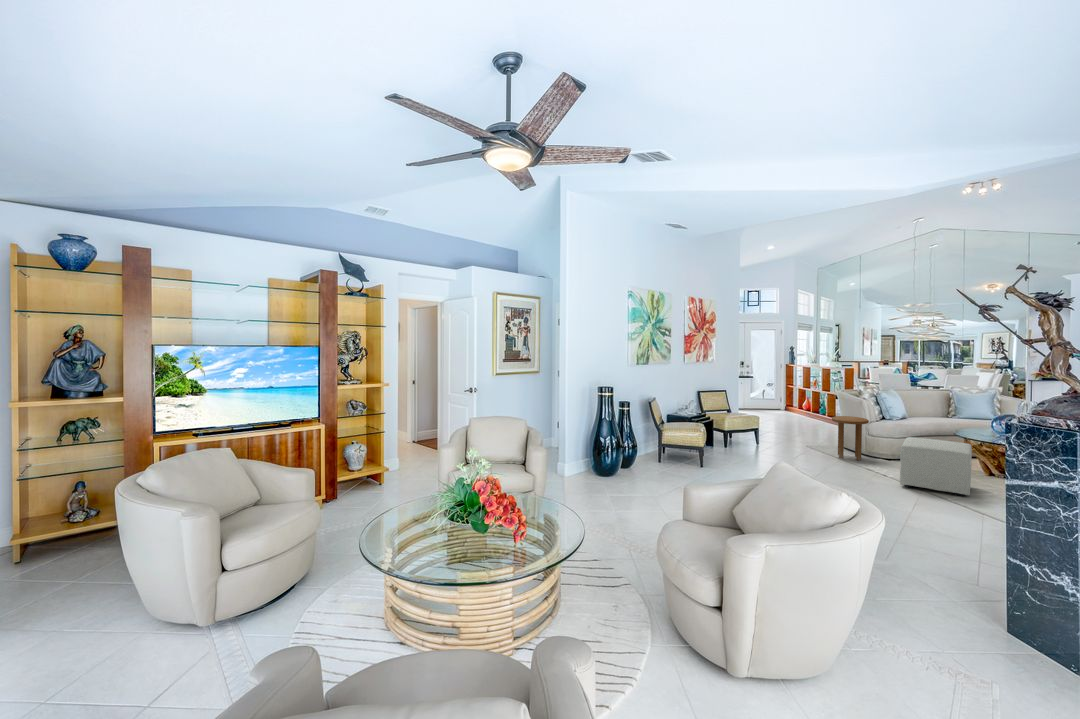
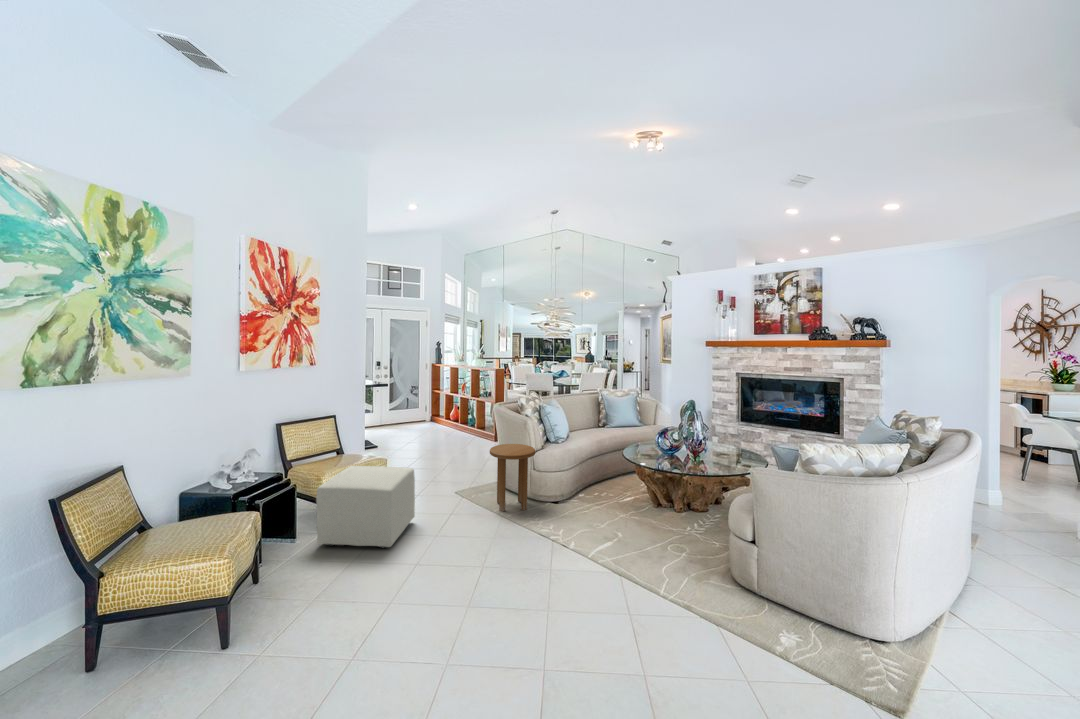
ottoman: present [900,437,972,496] -> present [316,466,415,548]

